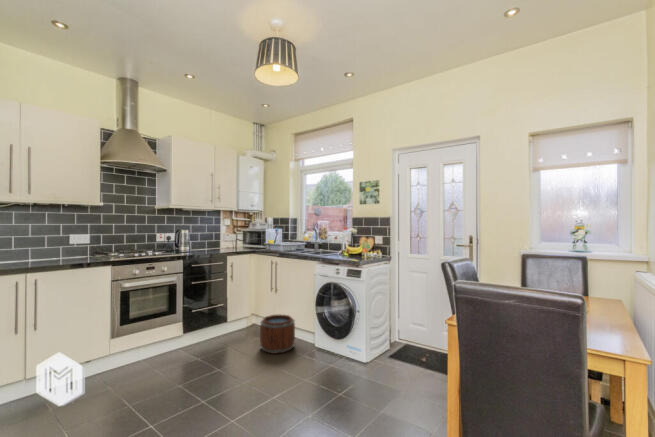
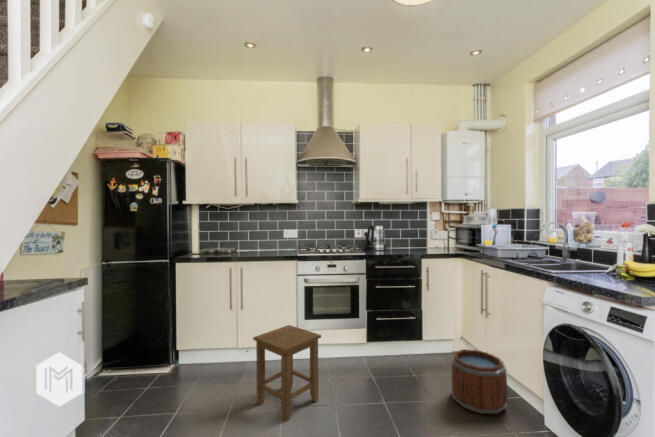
stool: none [91,328,164,415] -> present [253,325,321,421]

